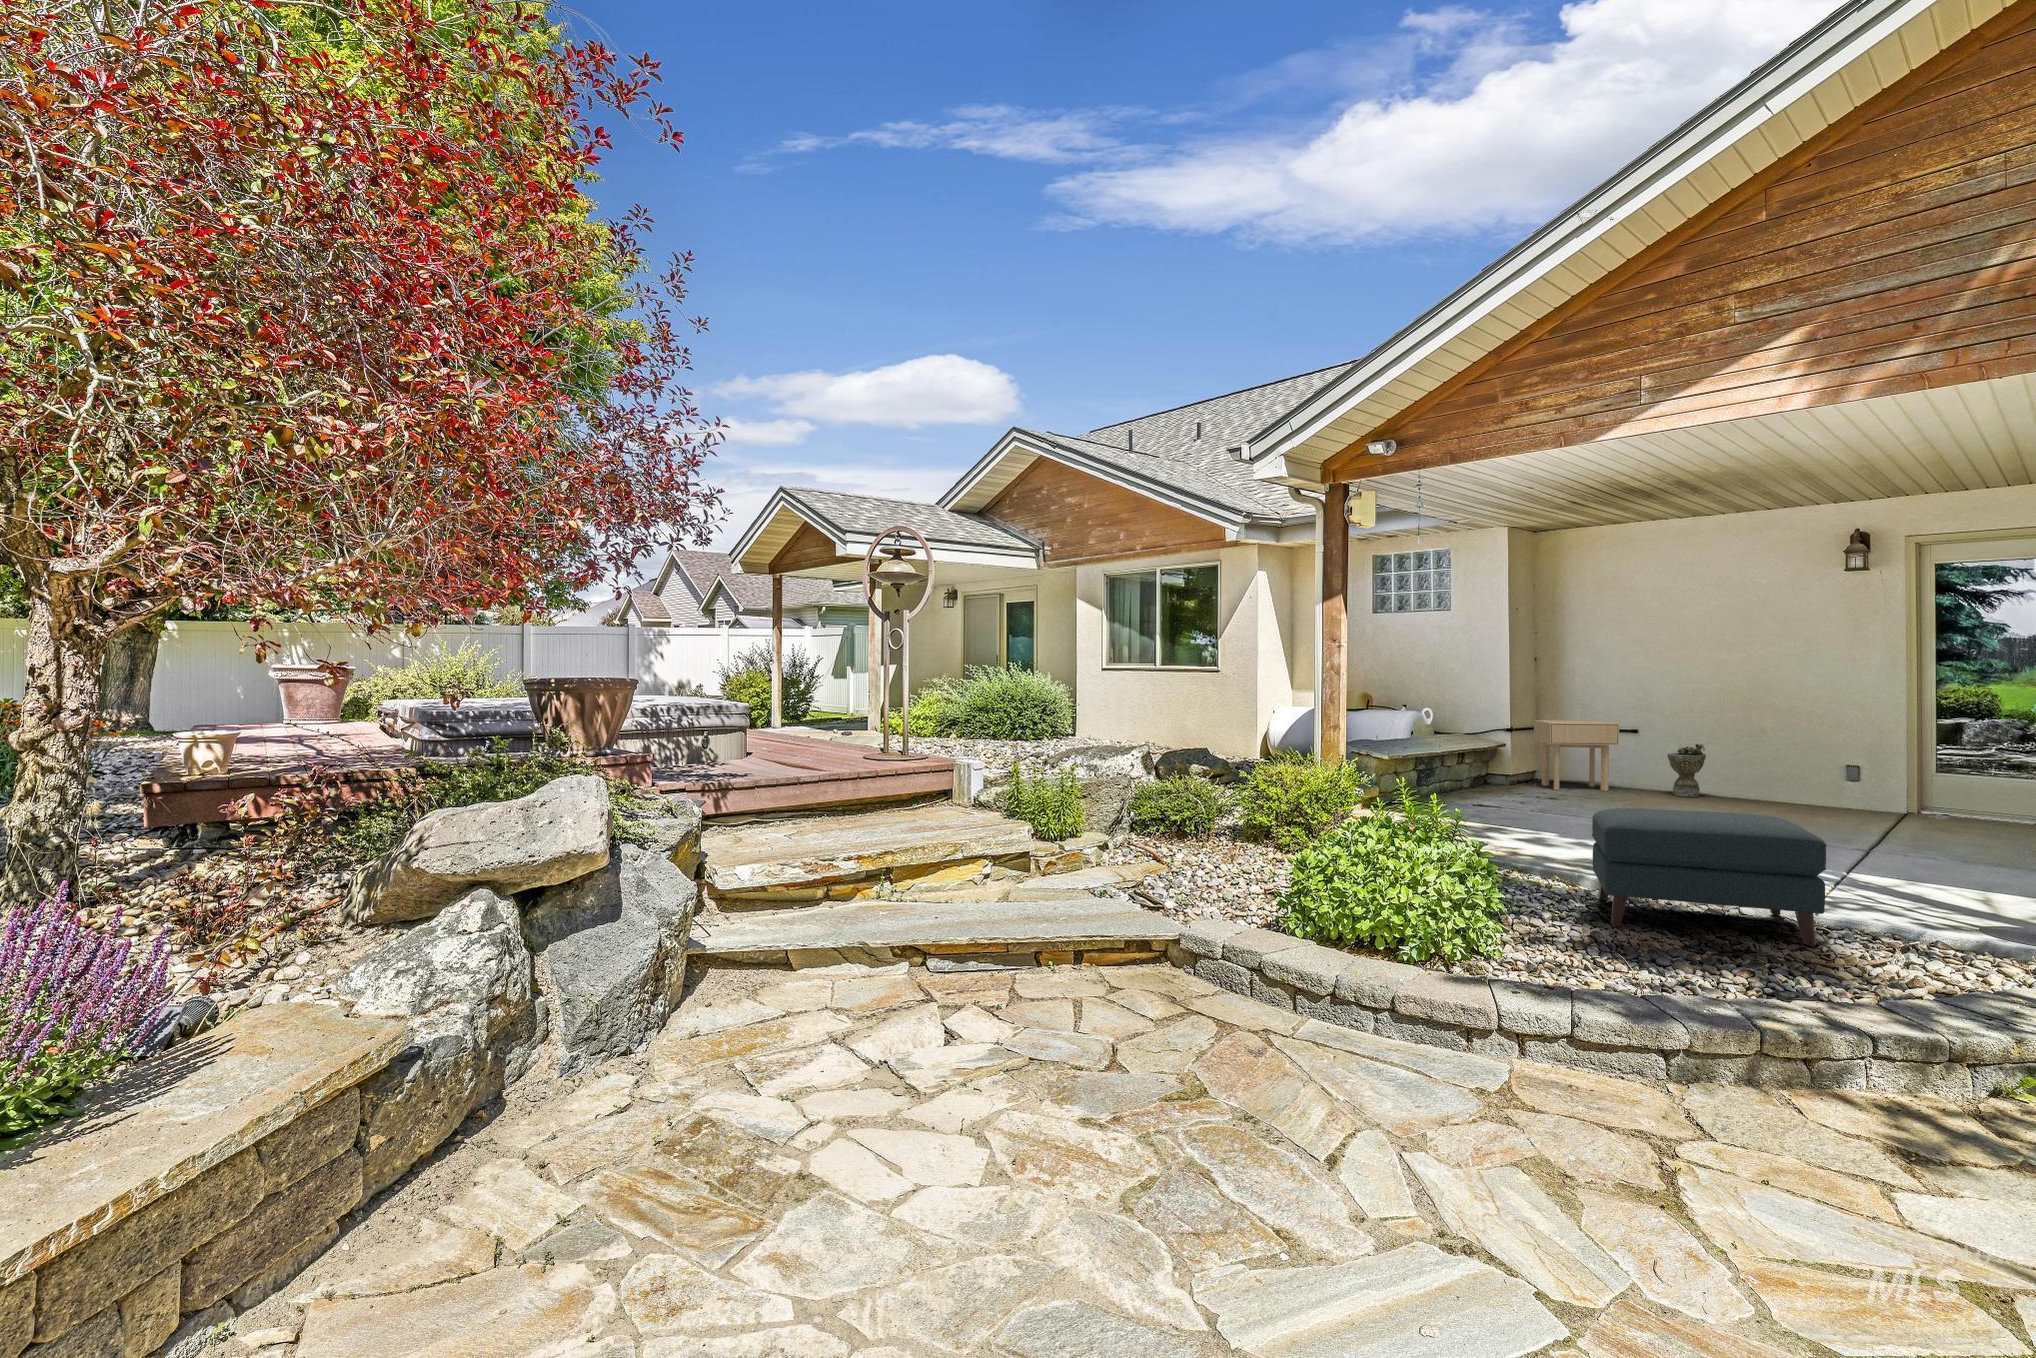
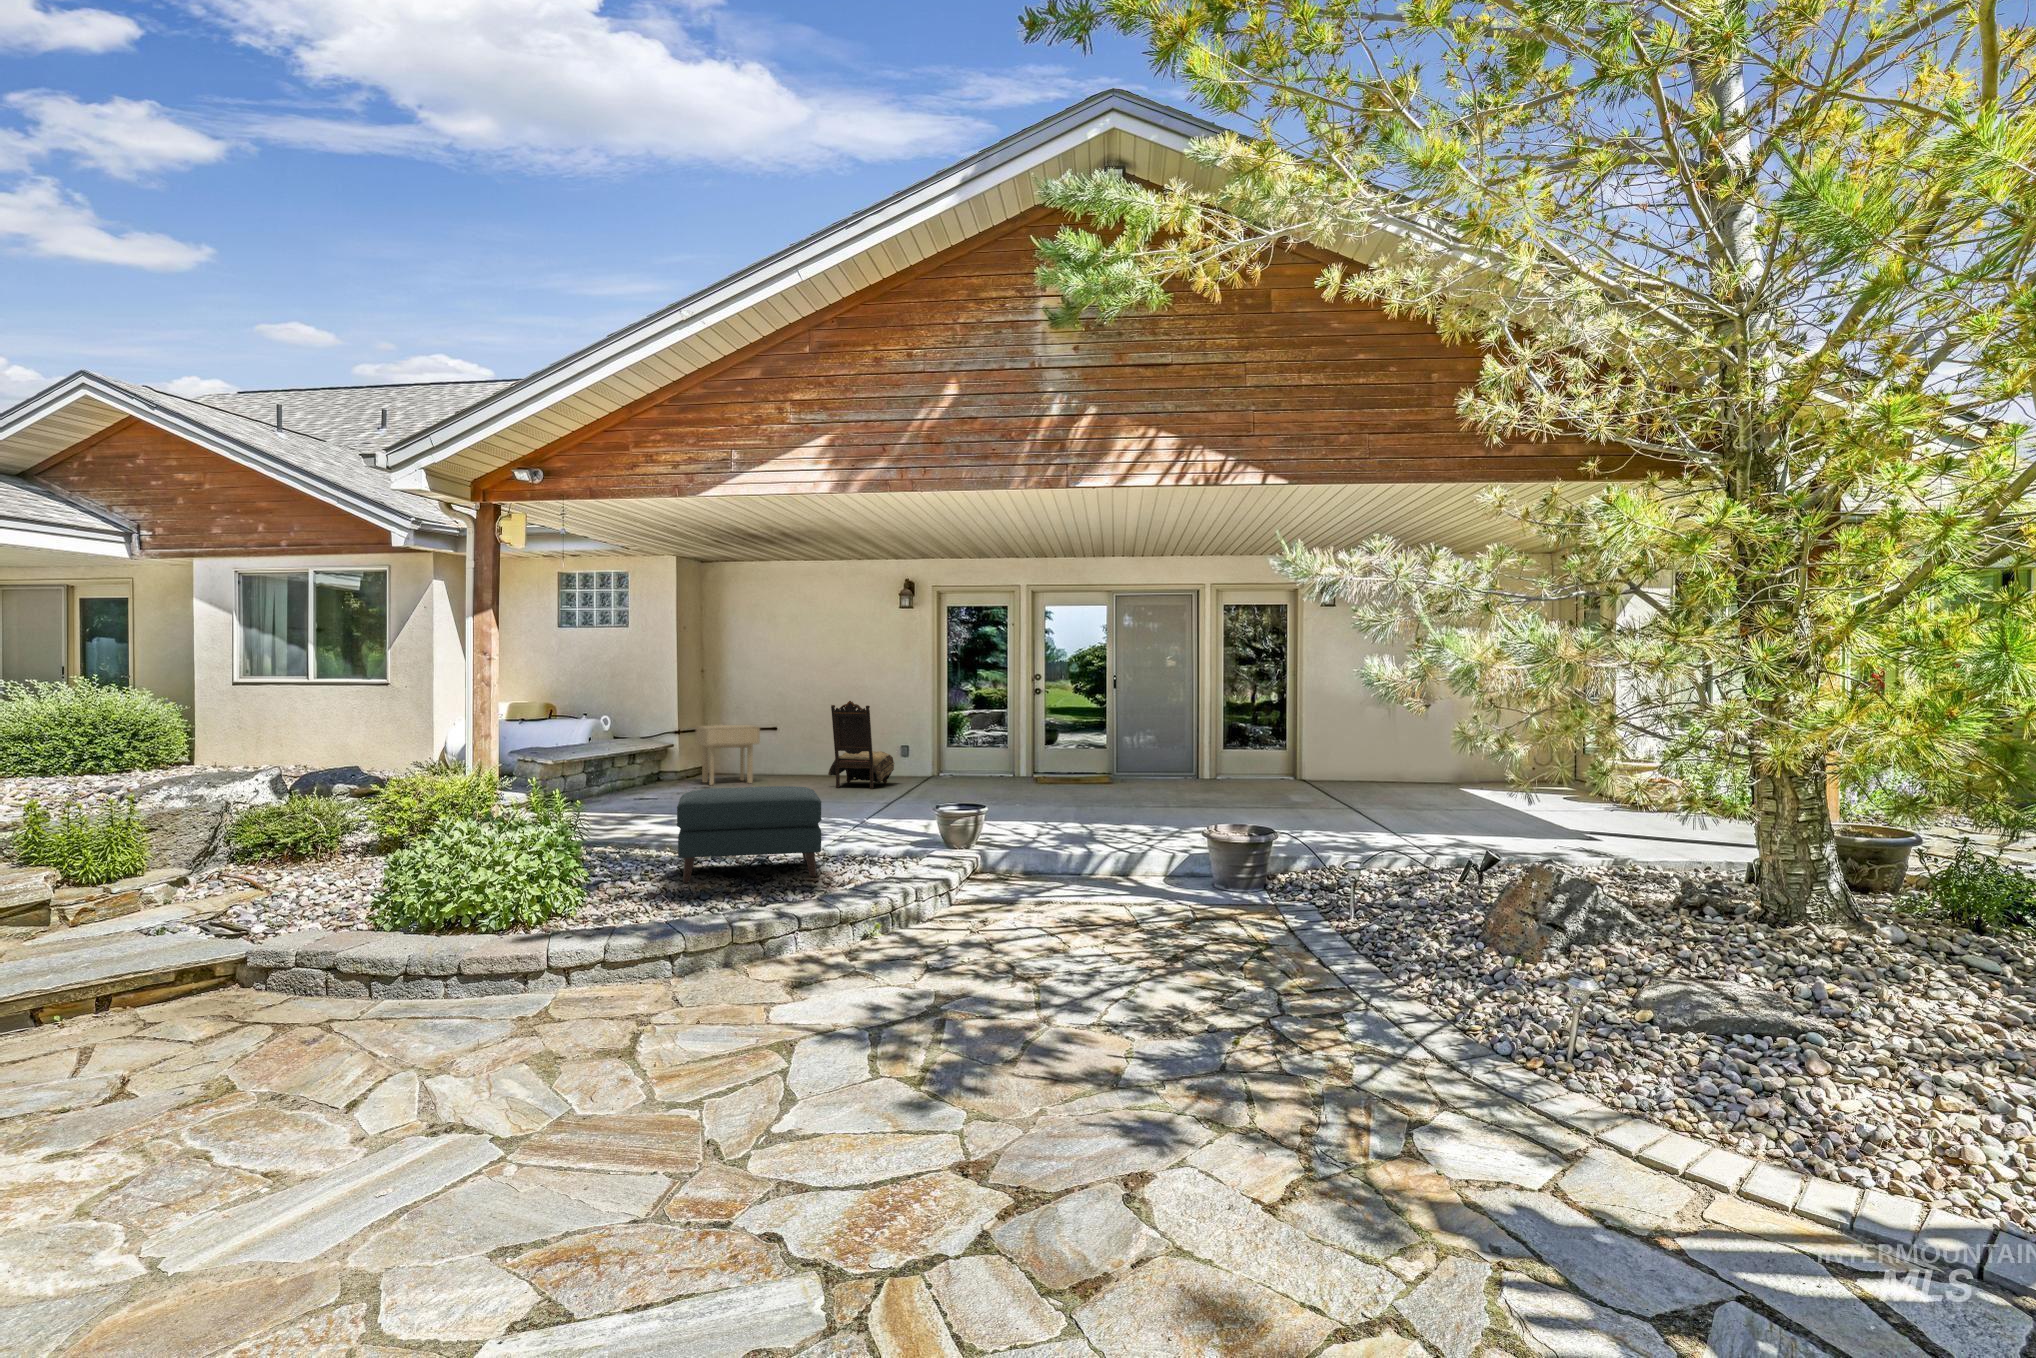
dining chair: none [1722,695,1827,813] -> present [828,701,895,789]
planter: present [1667,744,1706,797] -> none [795,741,821,783]

